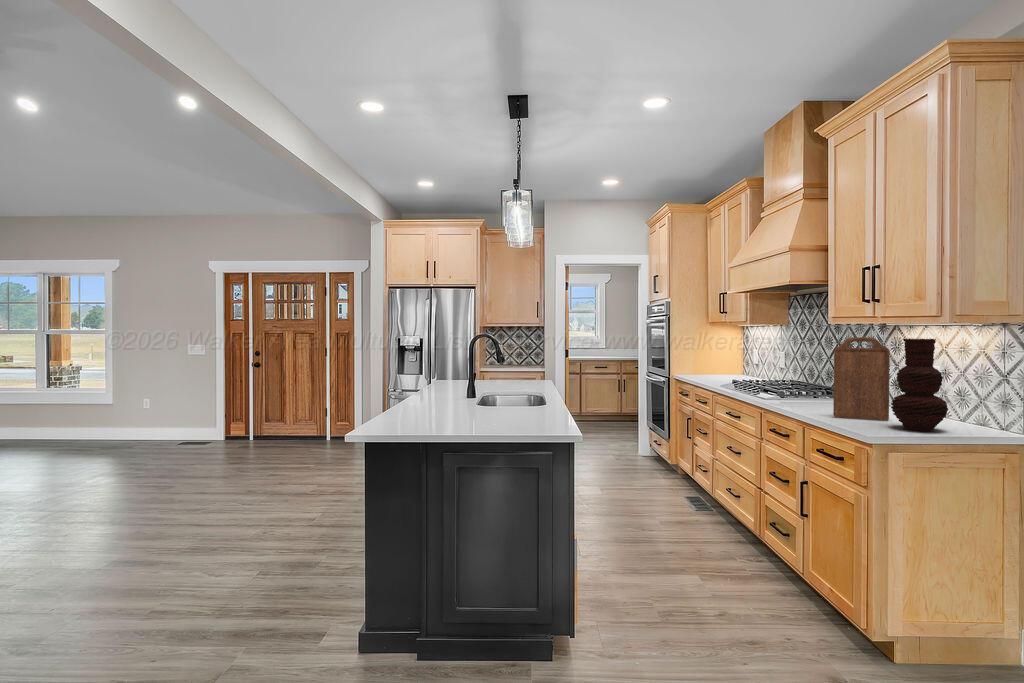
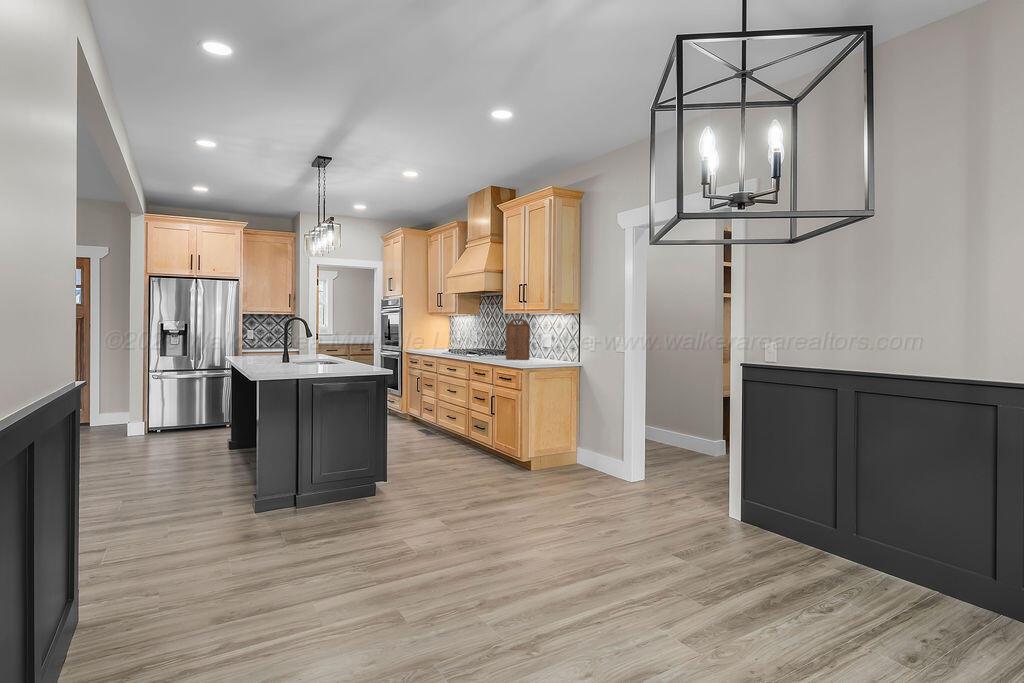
vase: present [891,339,948,431] -> none [530,319,551,361]

